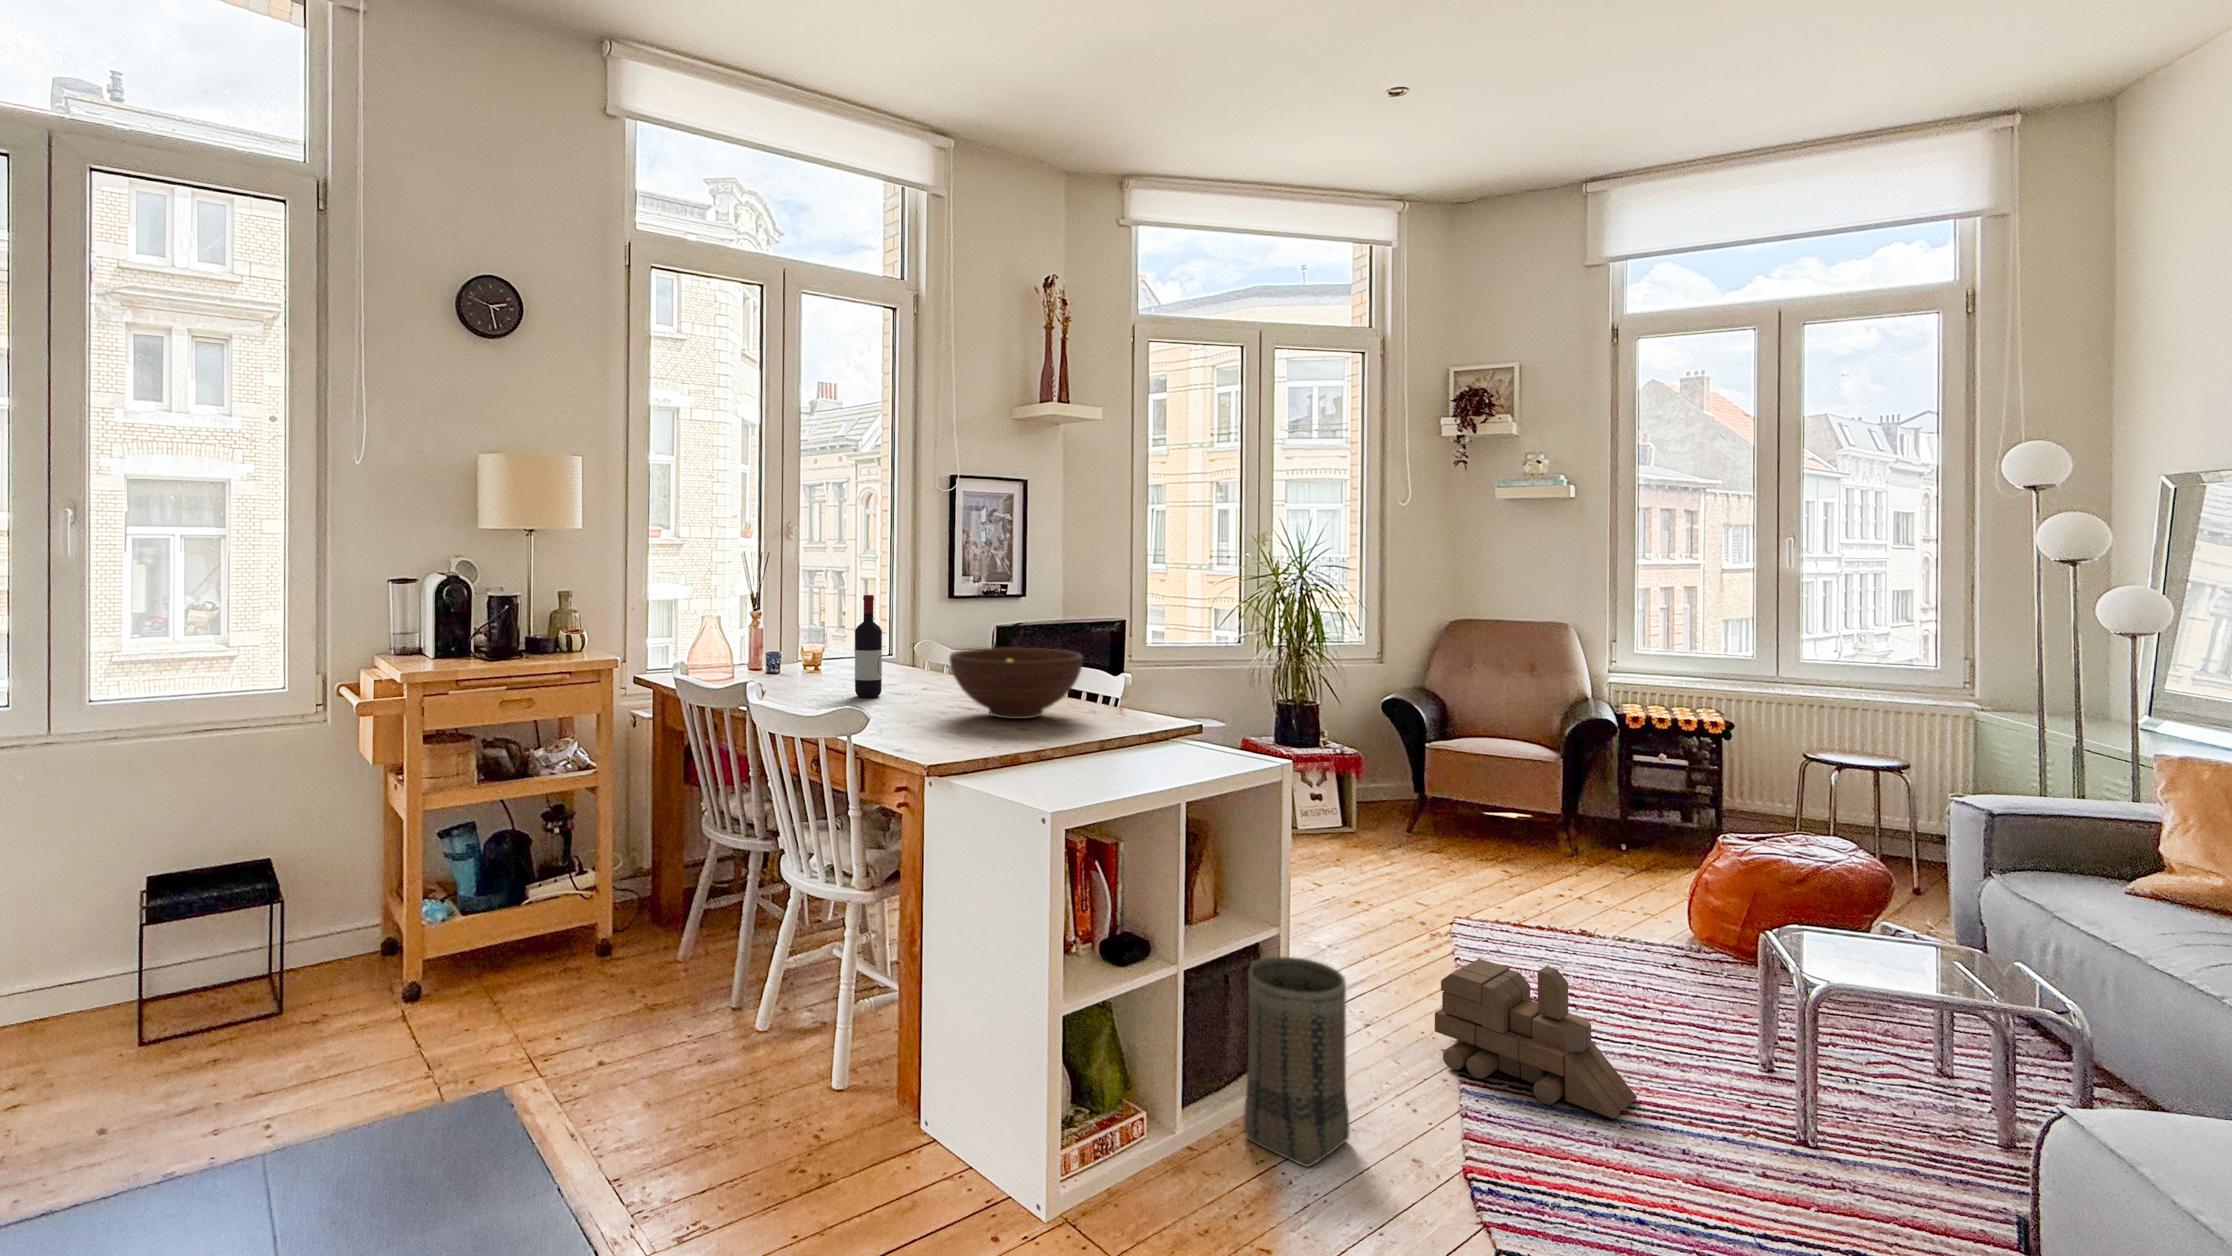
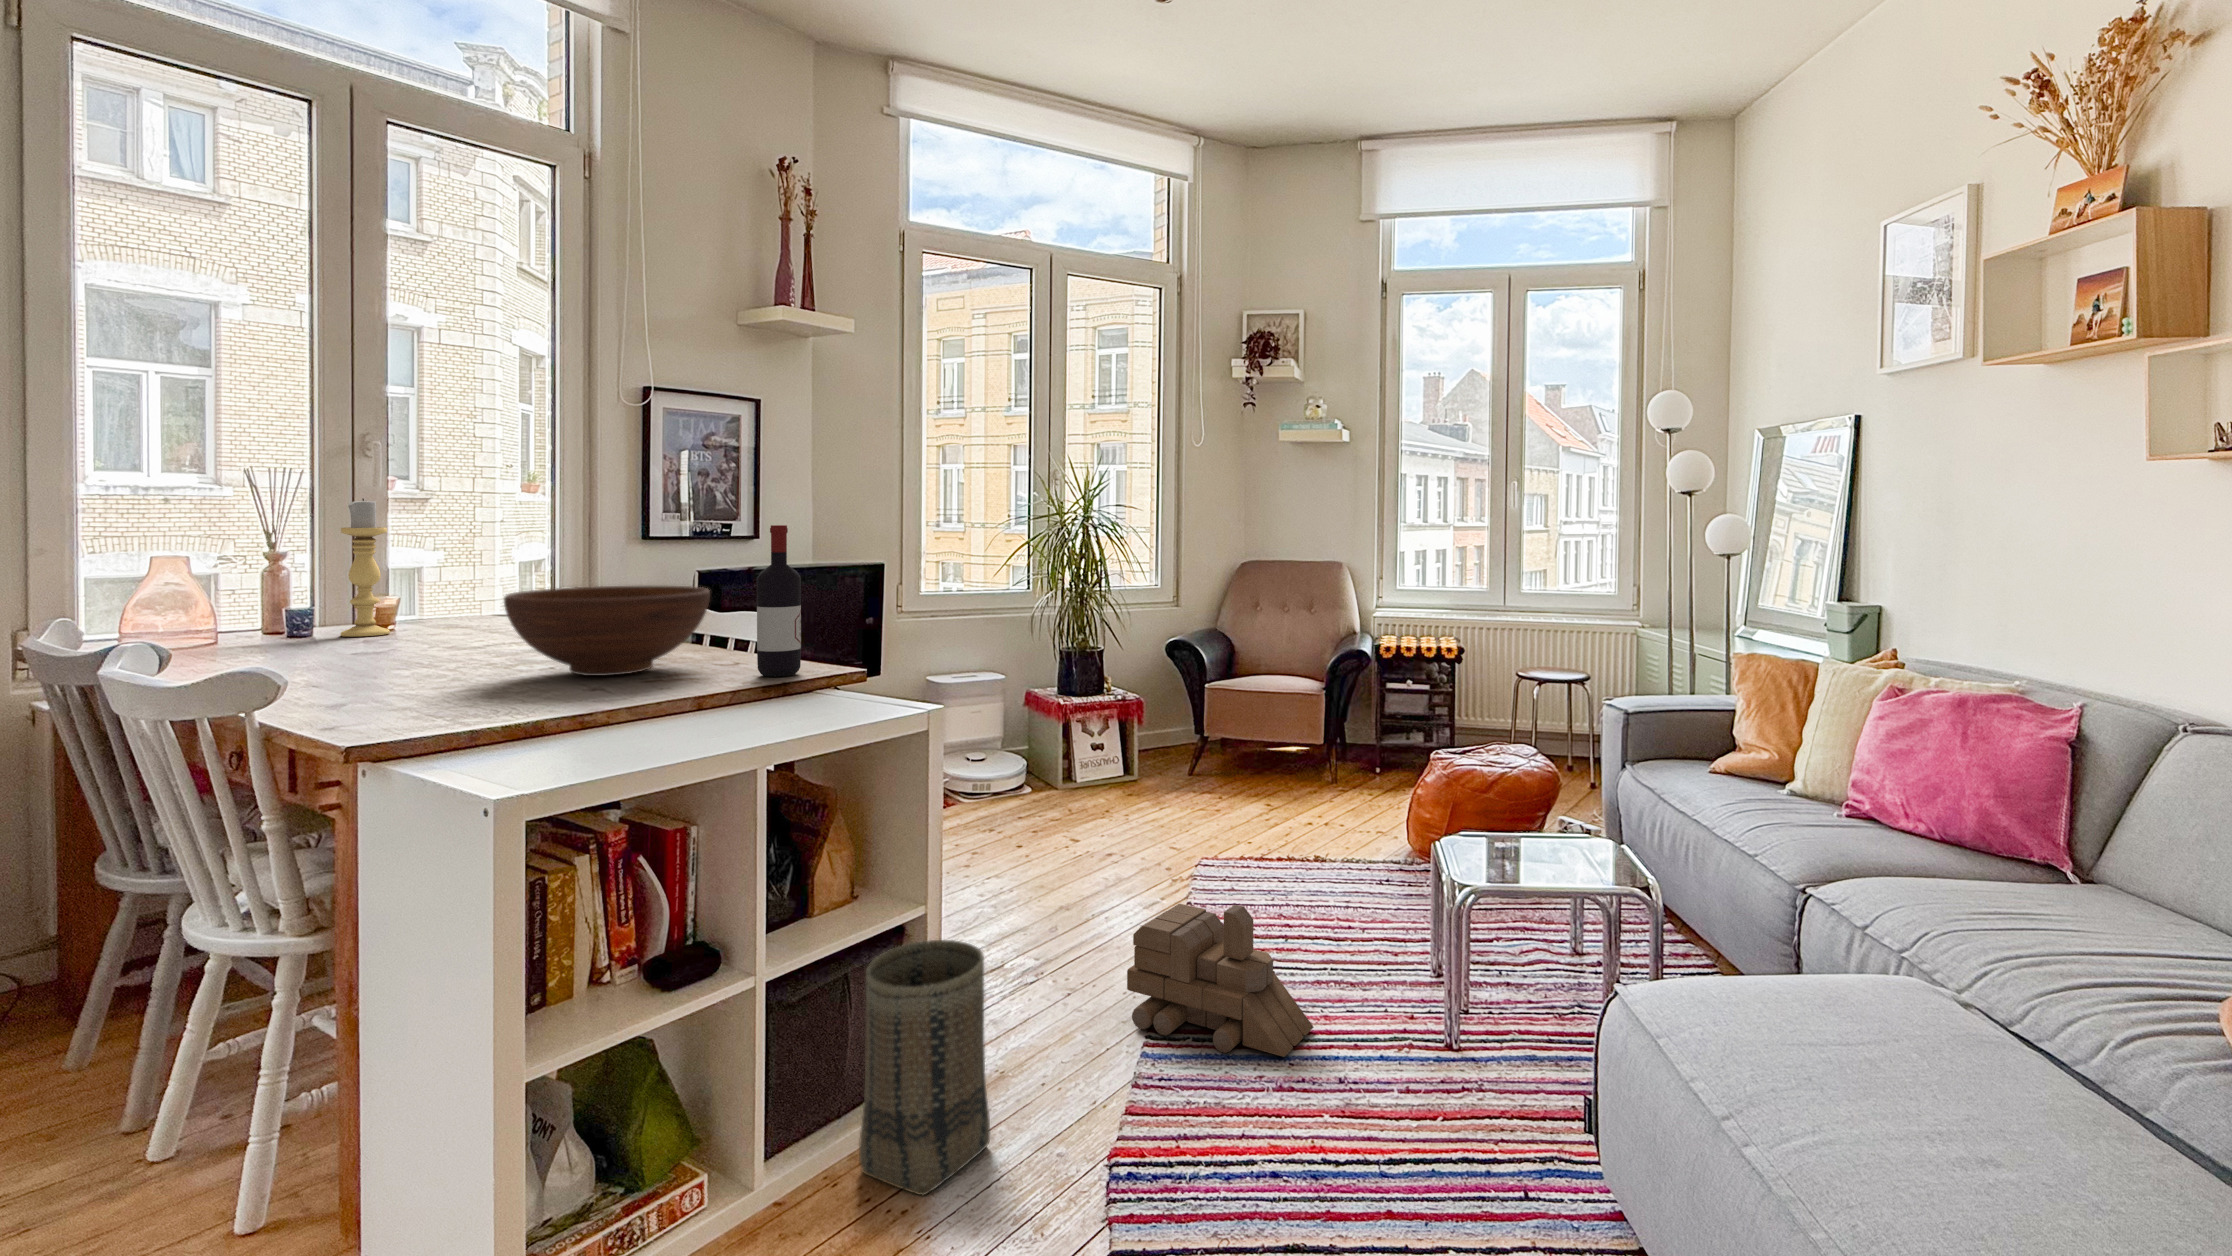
candle holder: none [784,573,812,676] -> present [341,499,390,637]
wine bottle: present [855,595,882,697] -> present [757,525,801,677]

